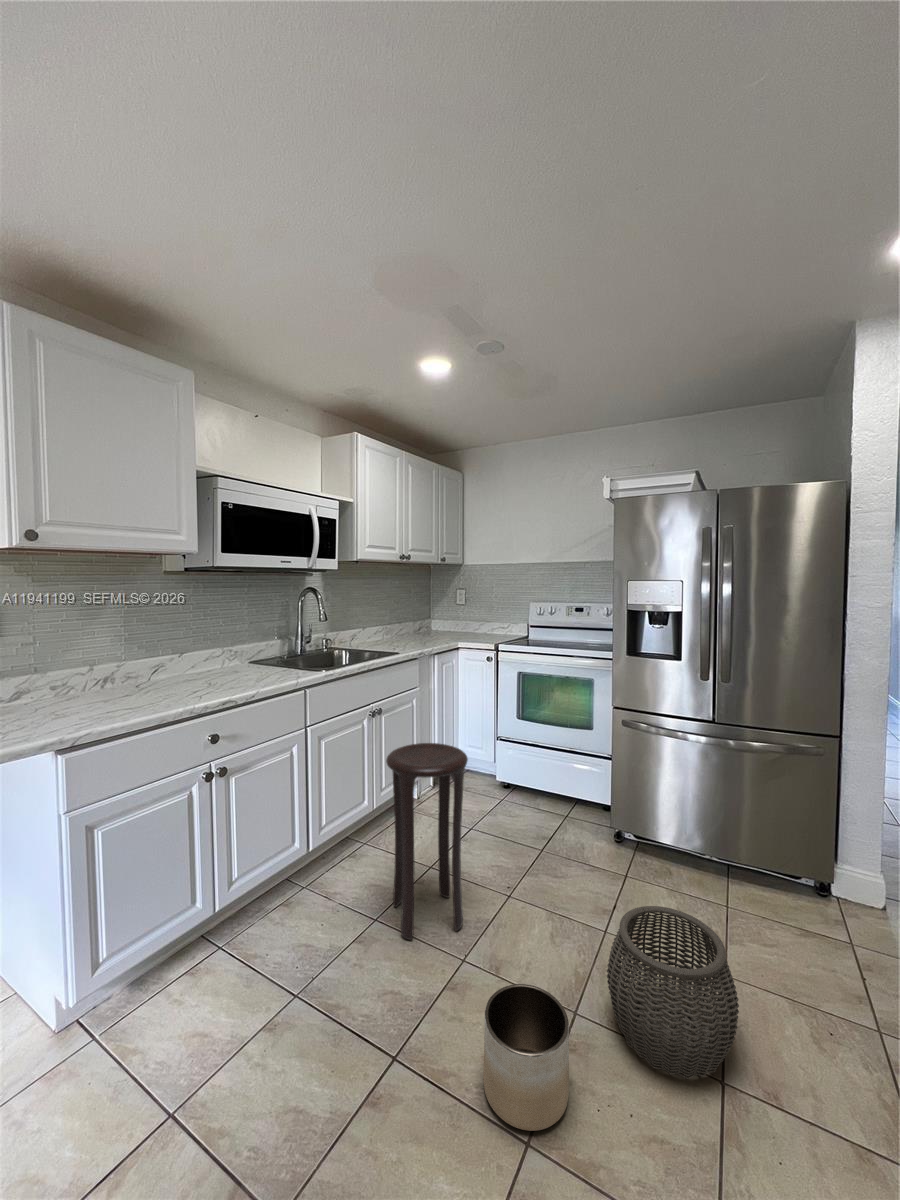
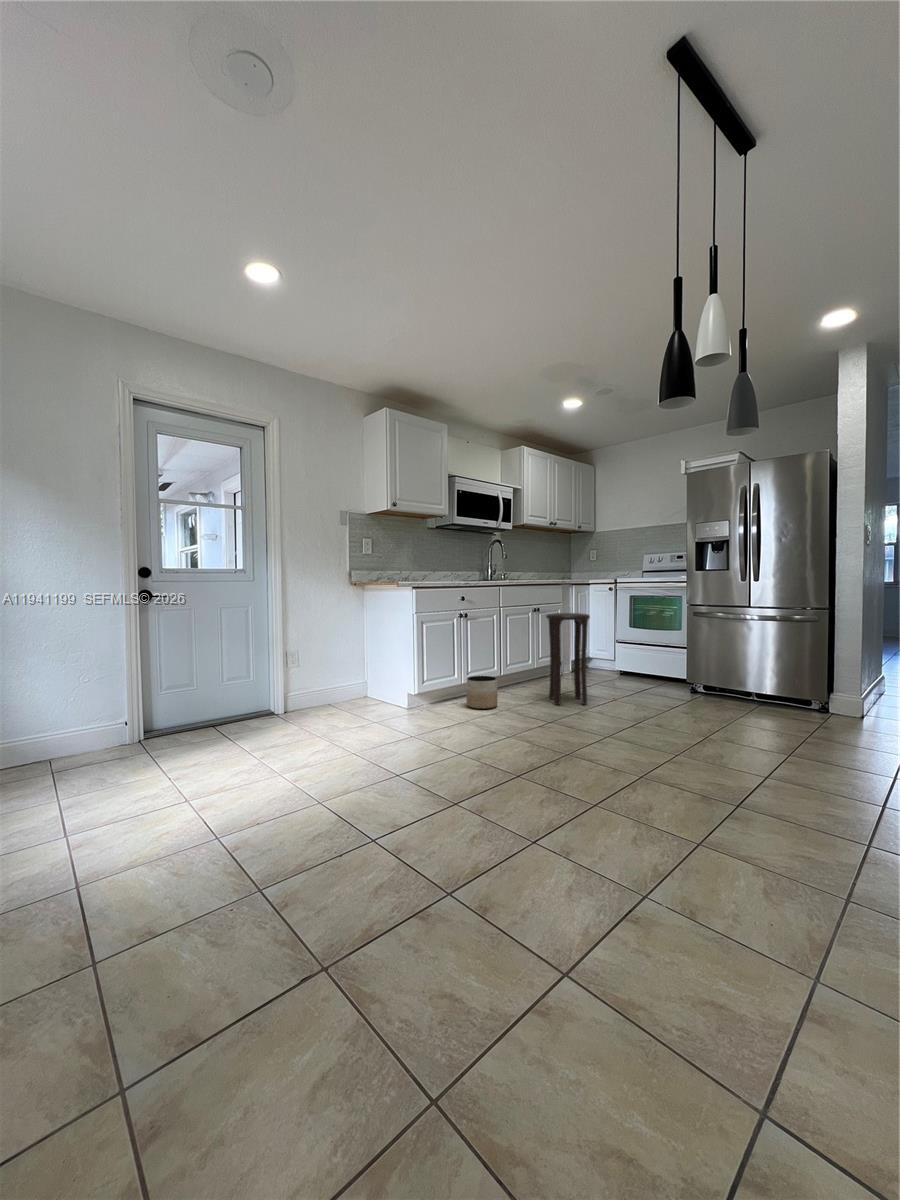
woven basket: present [607,906,739,1079] -> none [657,675,721,734]
planter: present [483,984,569,1131] -> present [467,676,498,709]

